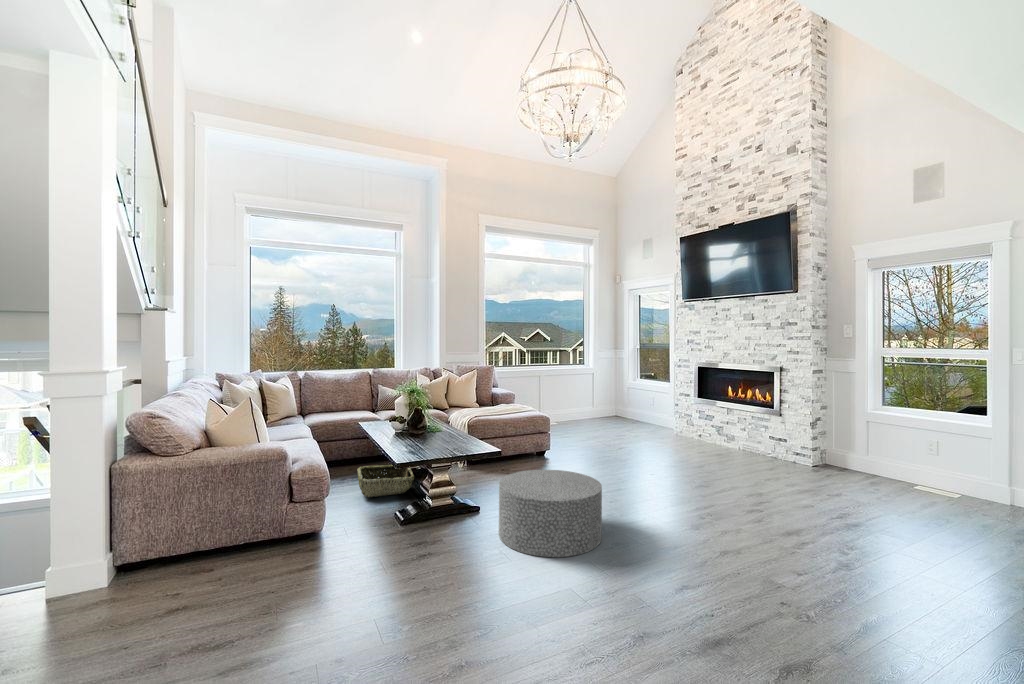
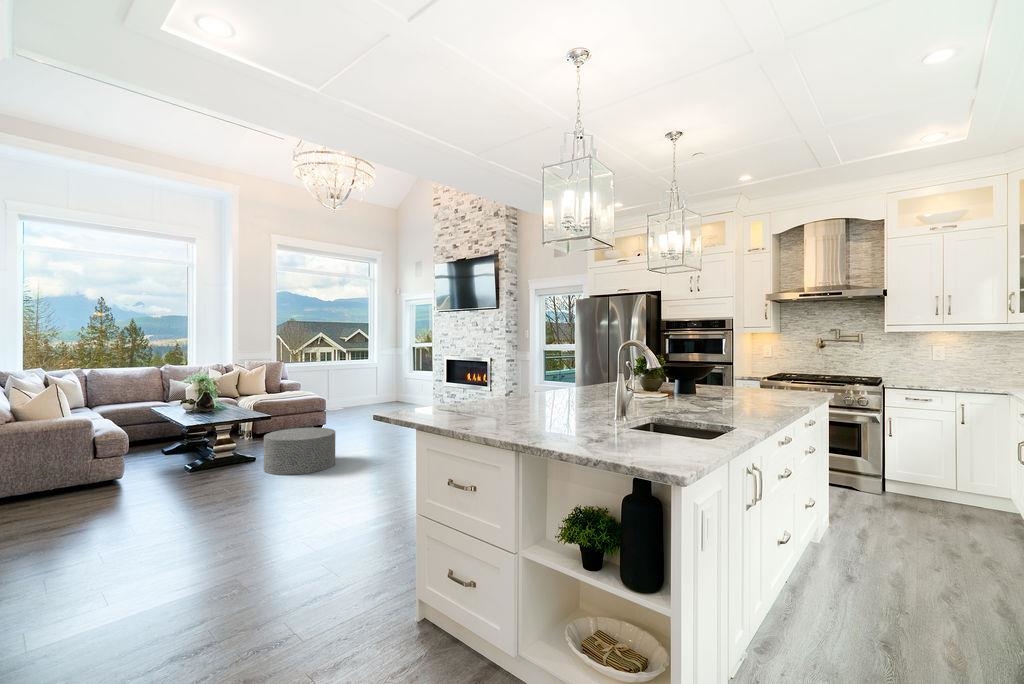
woven basket: present [357,465,414,497] -> none [151,436,202,461]

